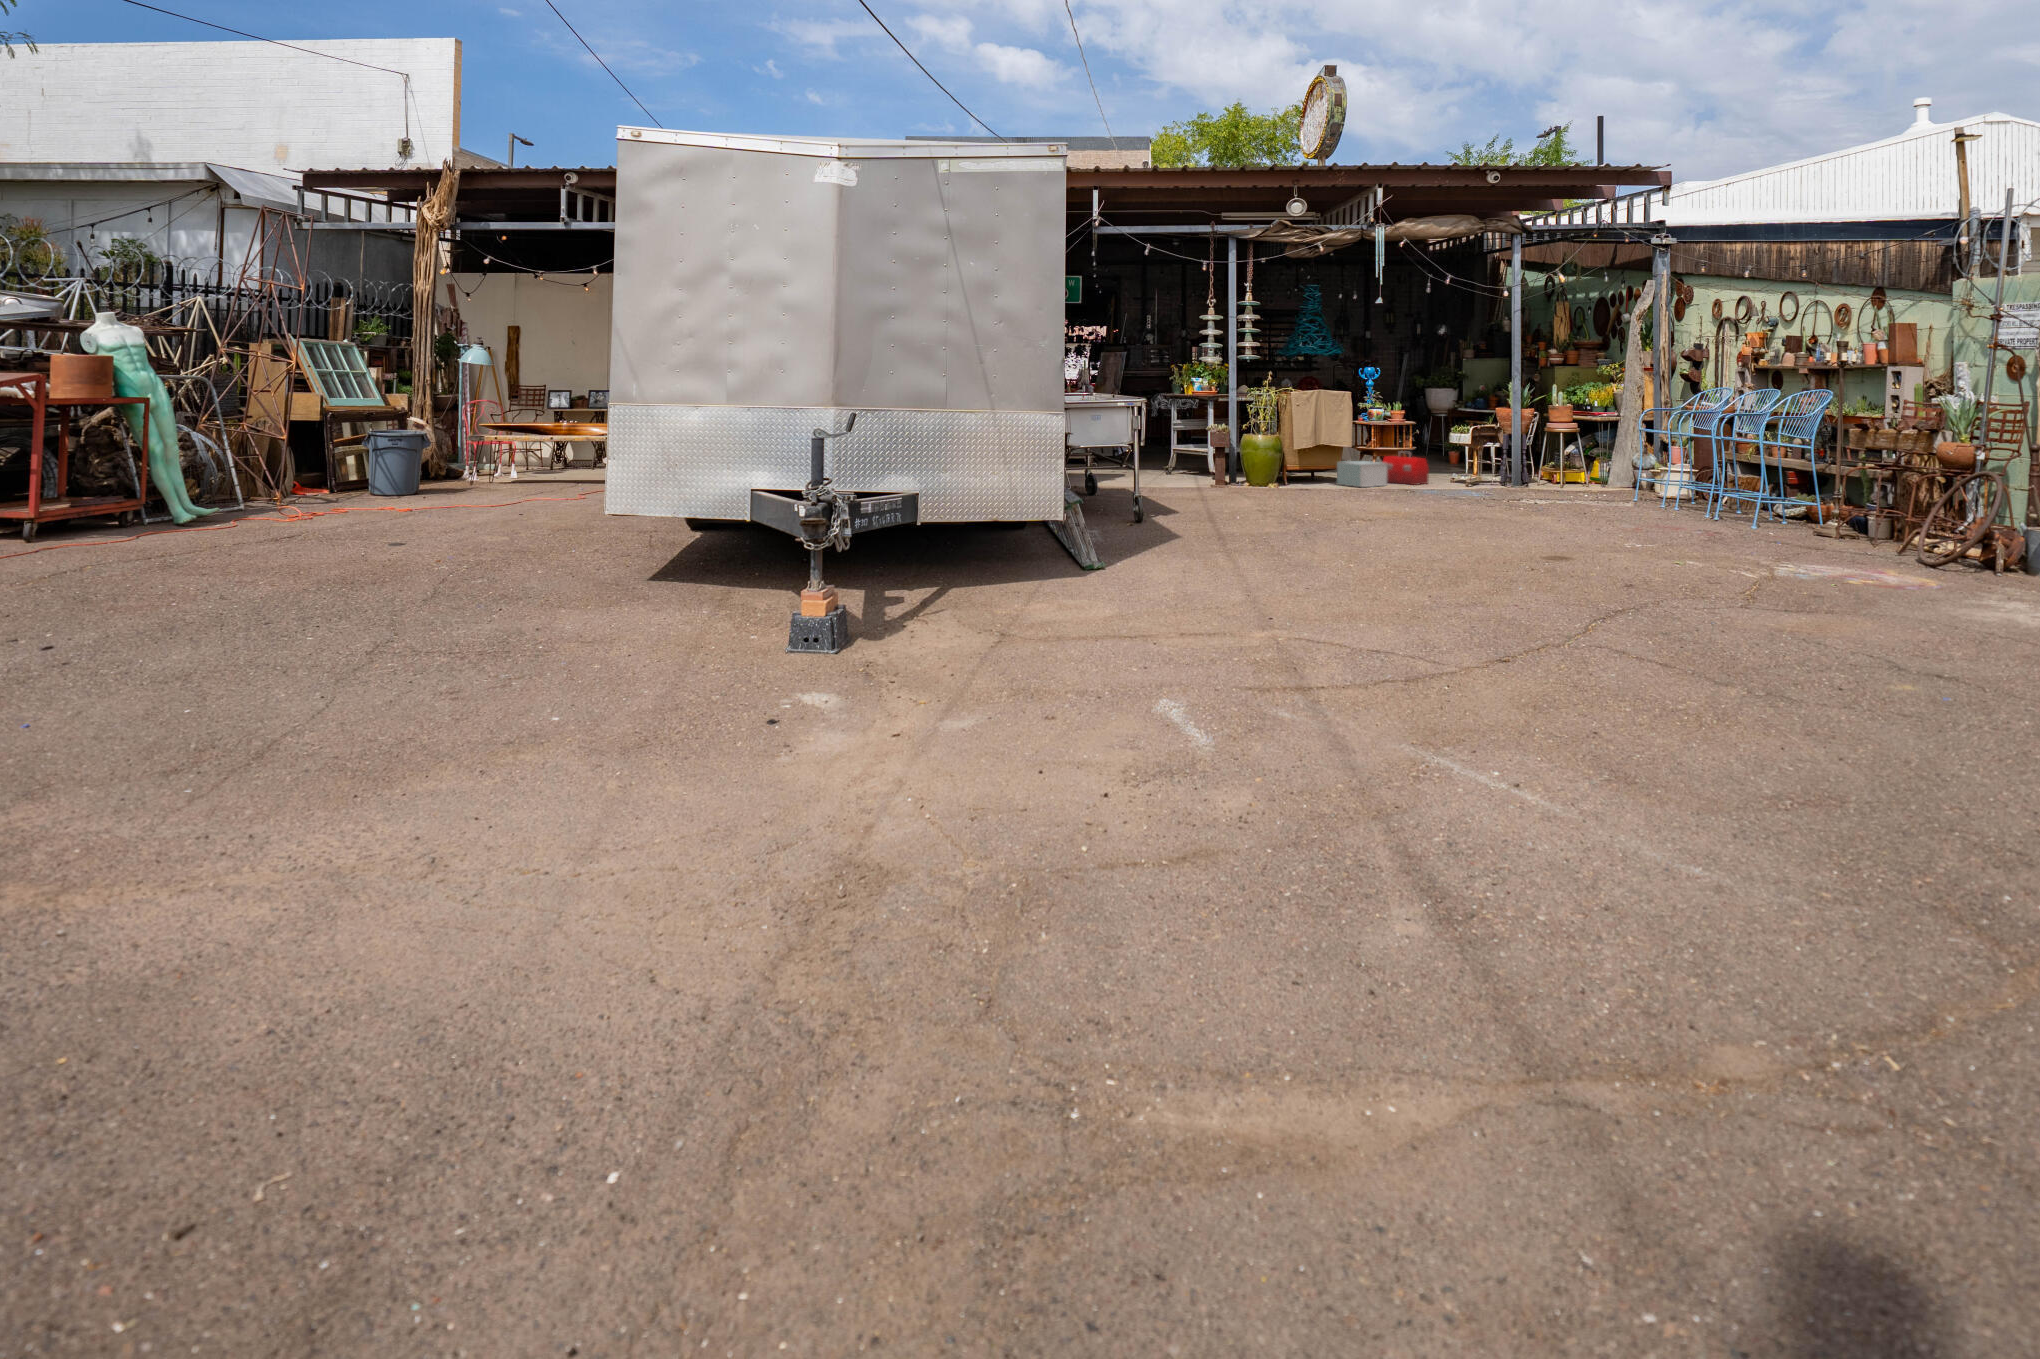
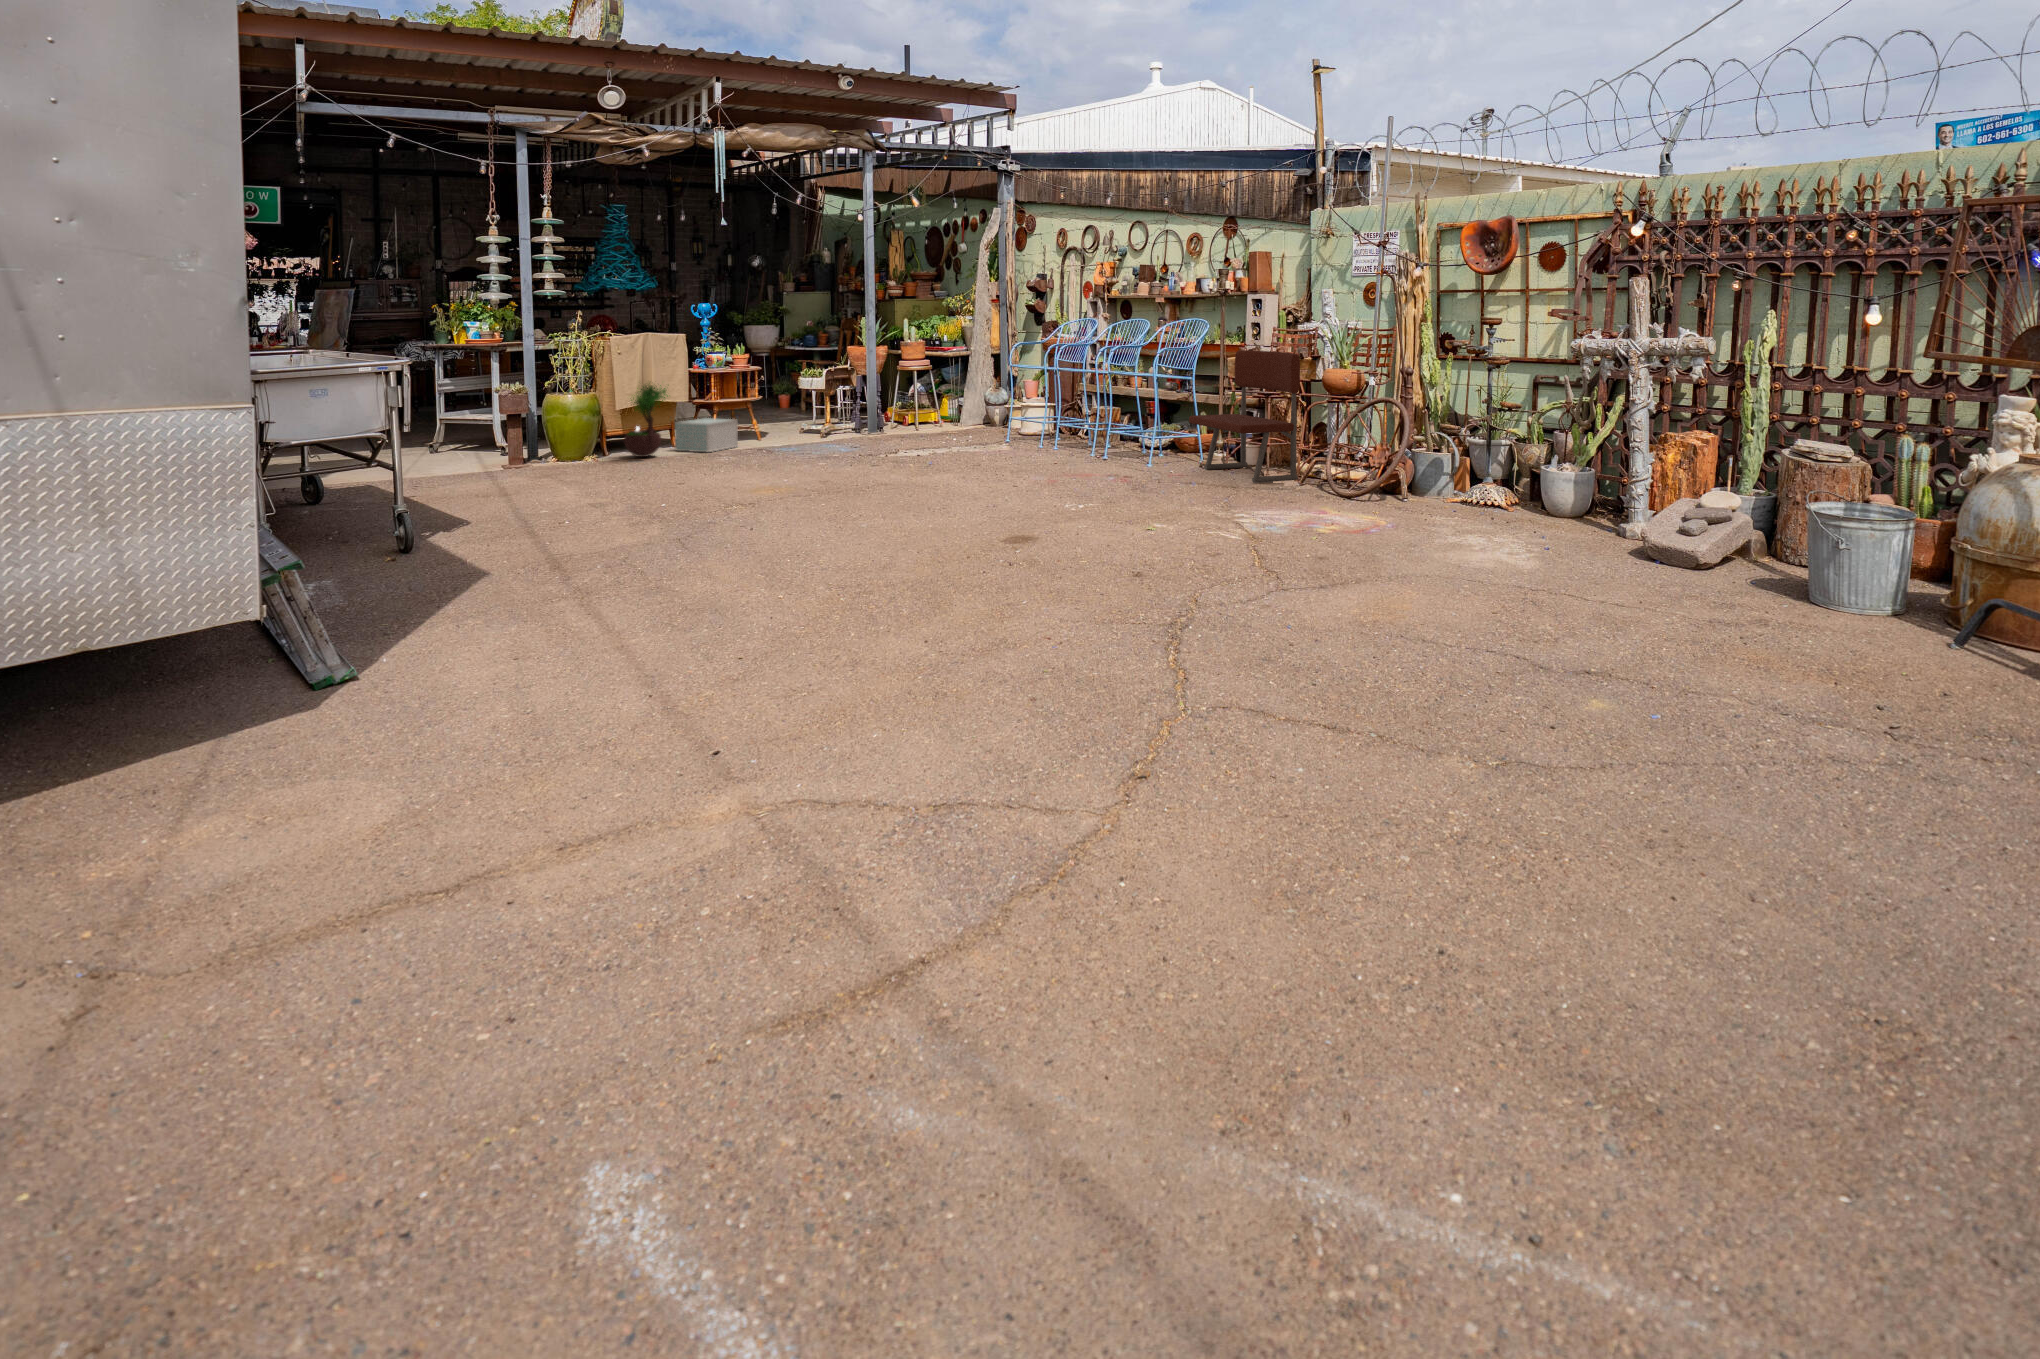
bench: none [1801,421,1916,550] -> present [1189,350,1300,483]
potted tree: none [1297,424,1333,487] -> present [624,383,668,457]
toolbox: present [1382,451,1429,485] -> none [727,403,783,443]

